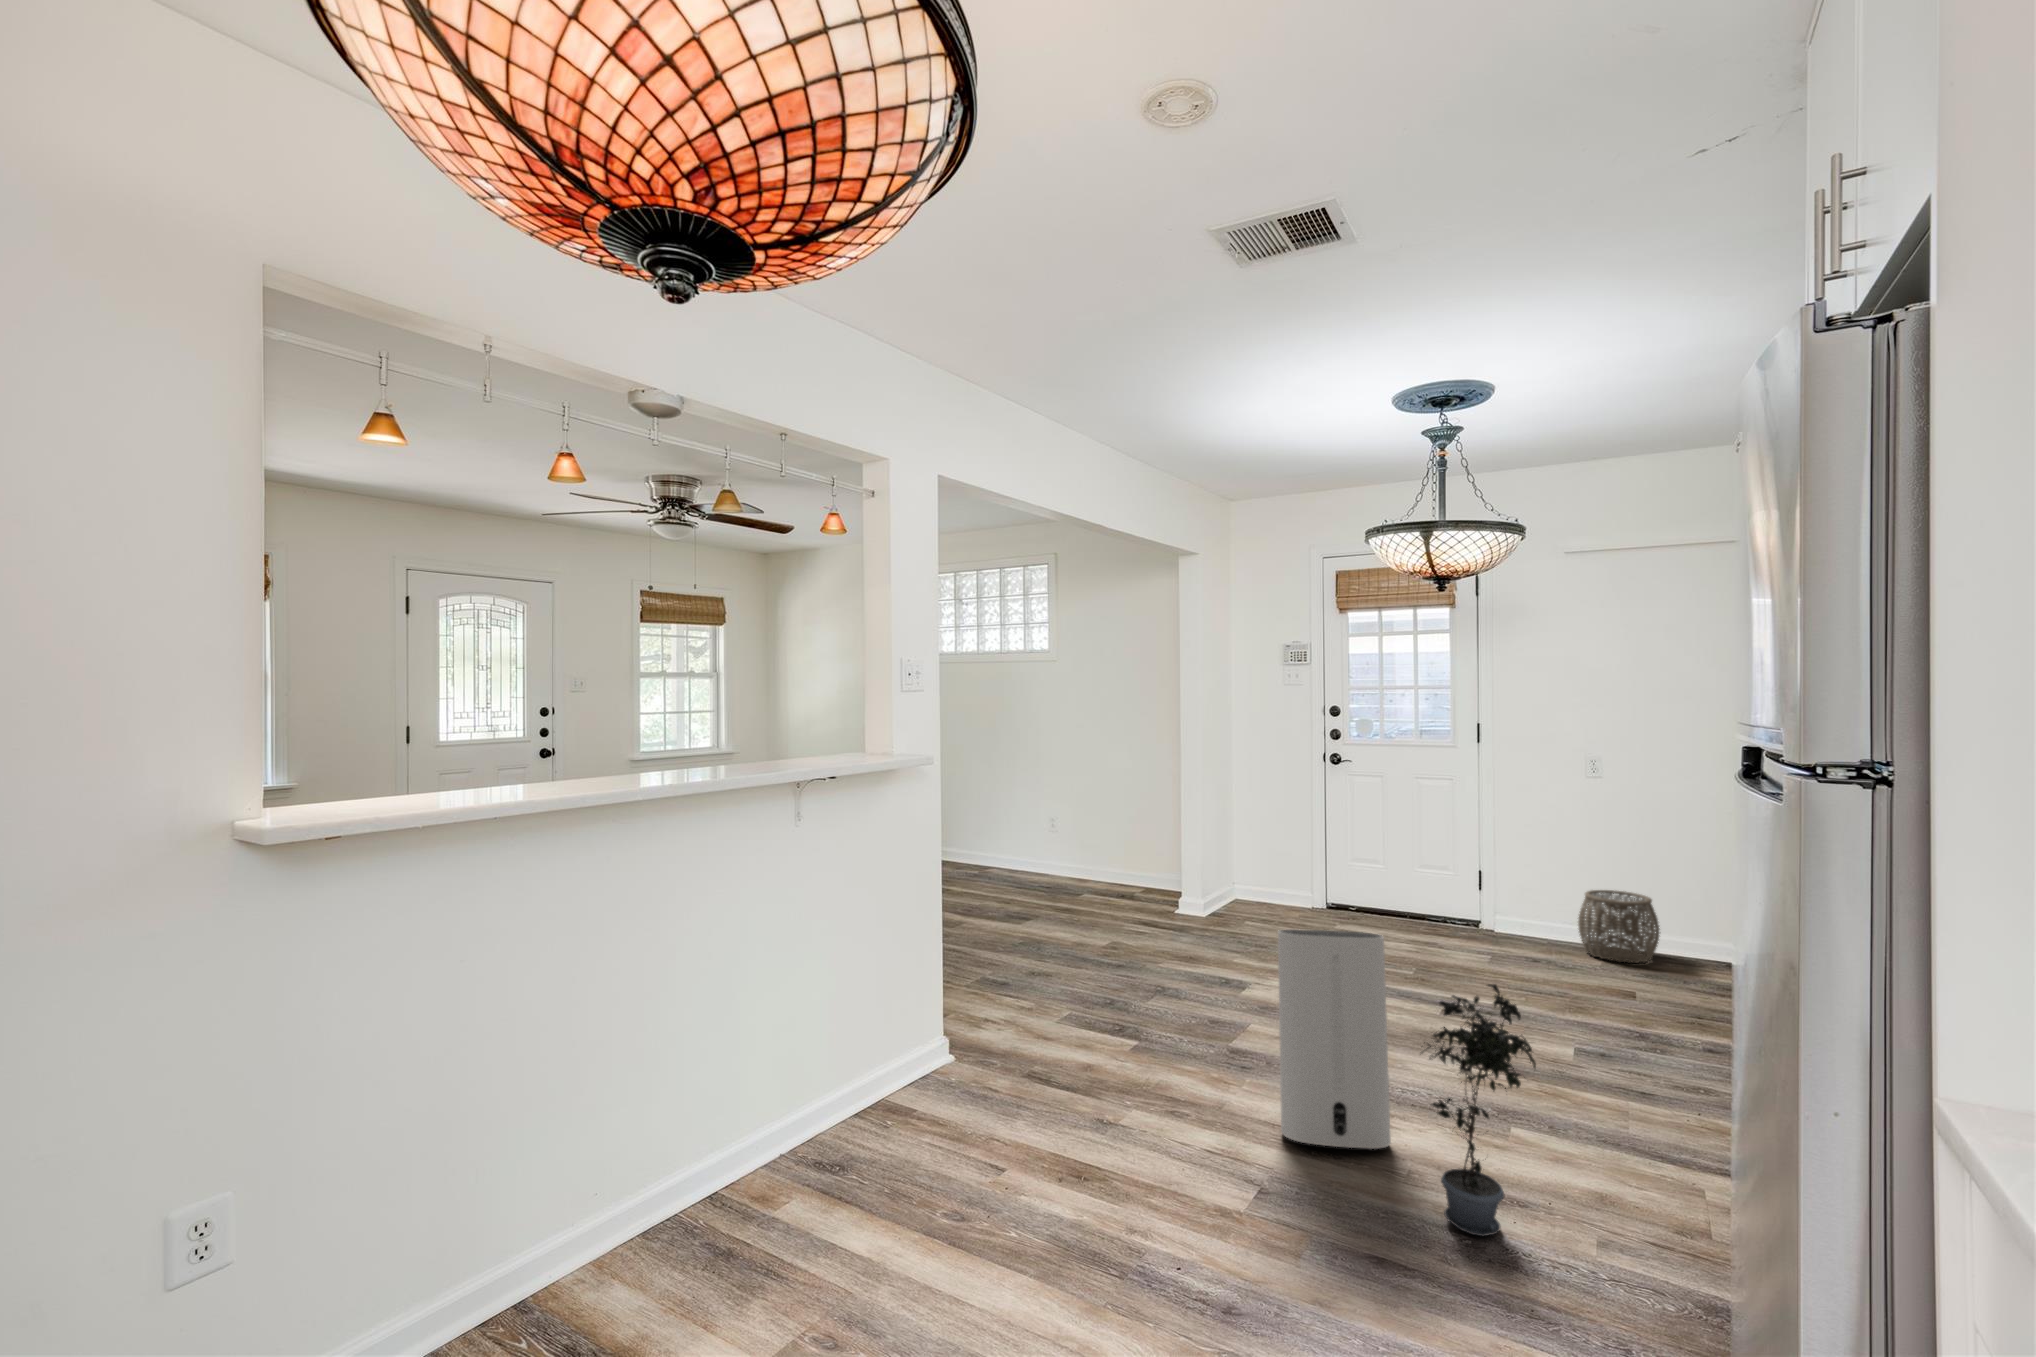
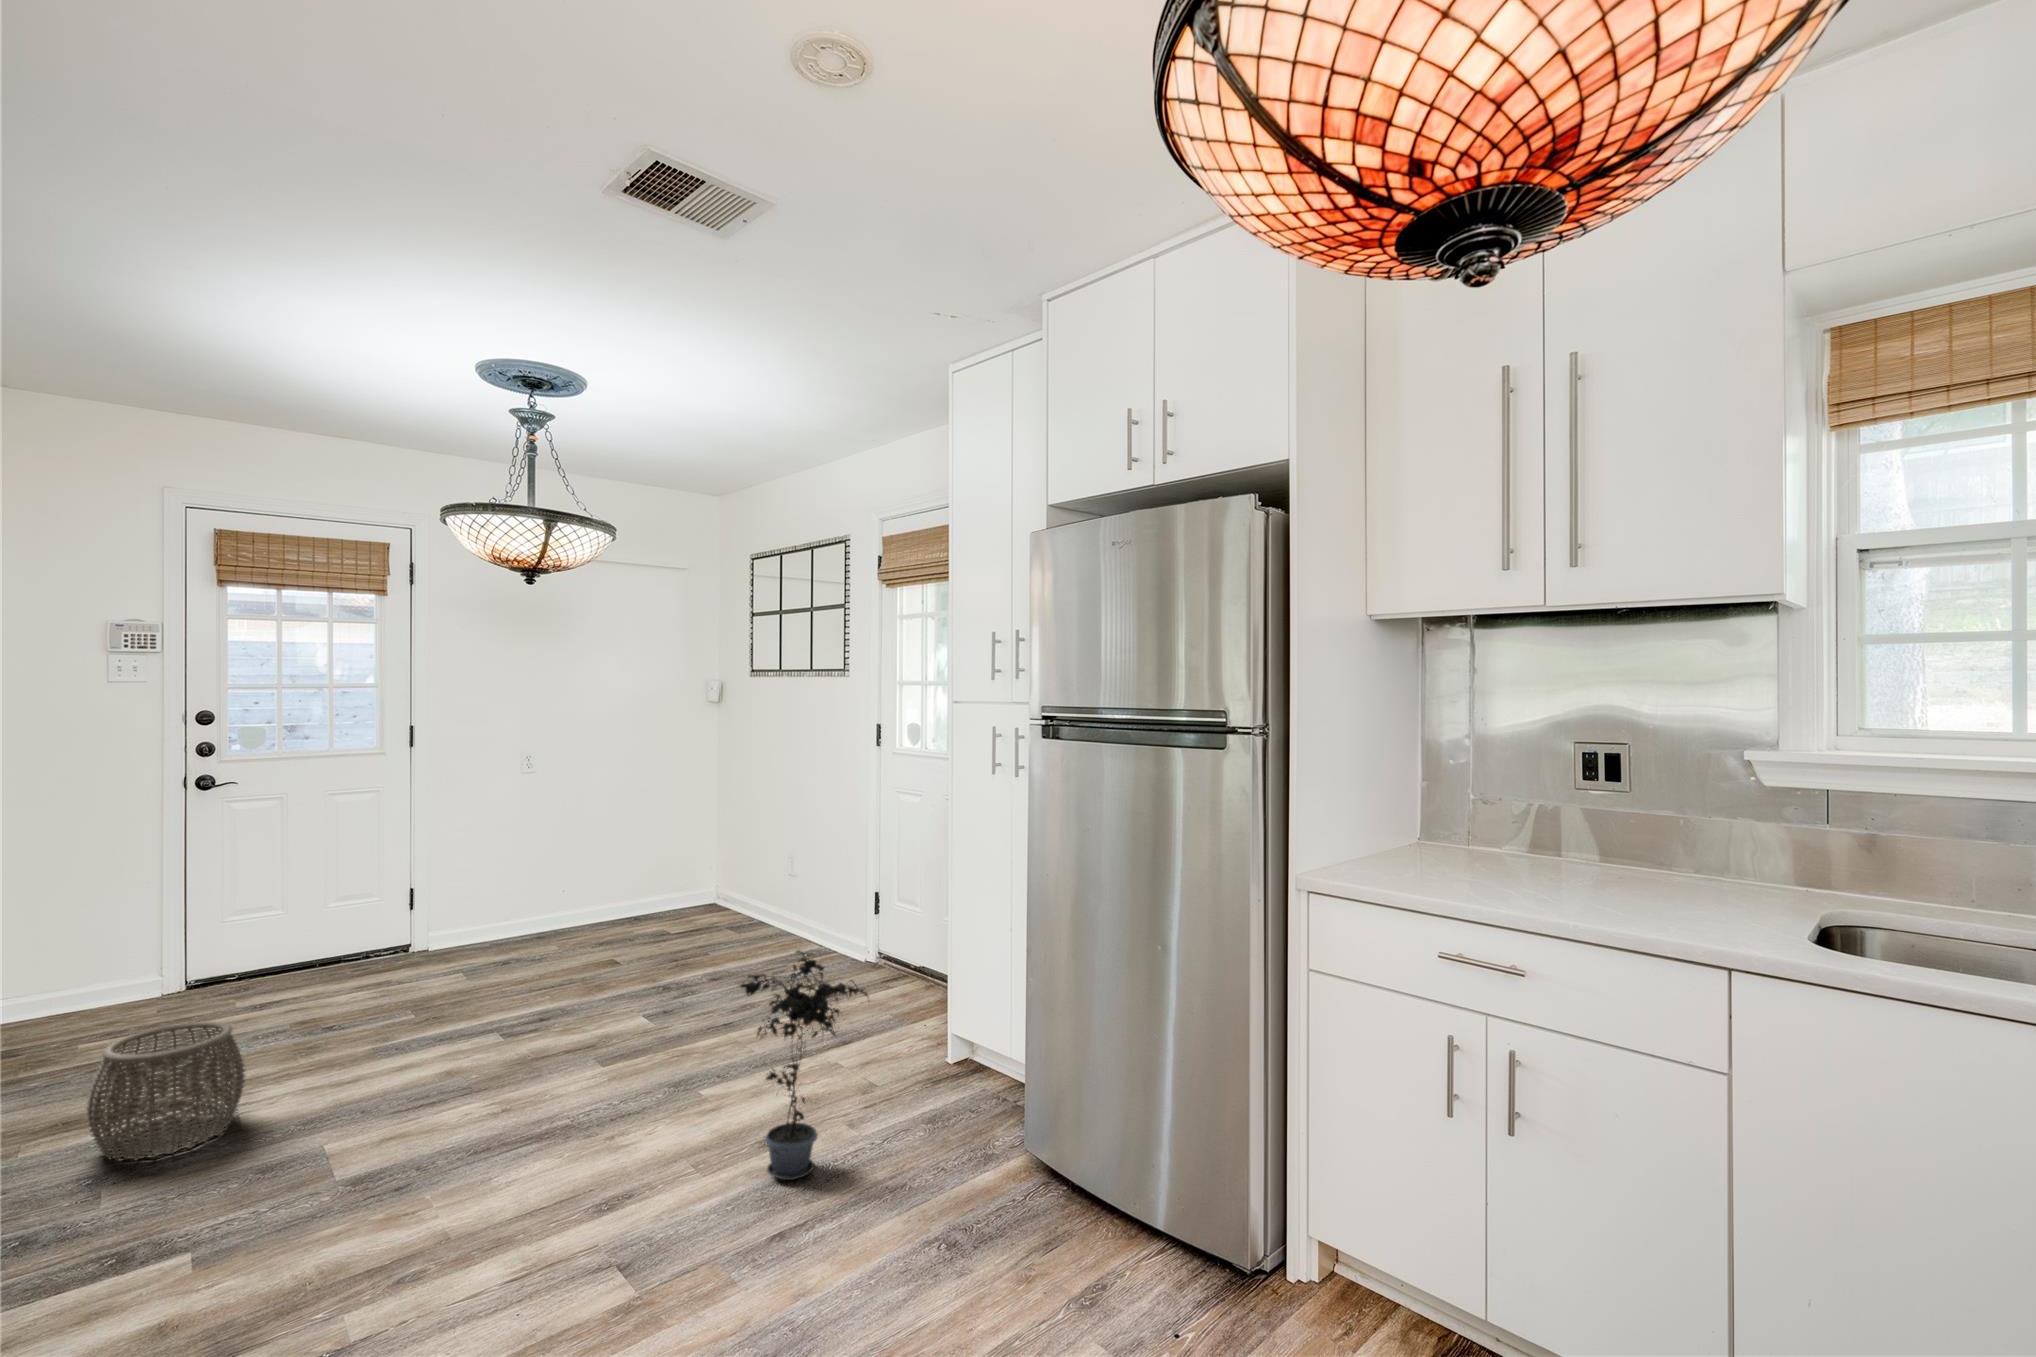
woven basket: present [1578,890,1660,963] -> present [86,1022,245,1161]
air purifier: present [1278,929,1391,1149] -> none [526,948,661,1211]

